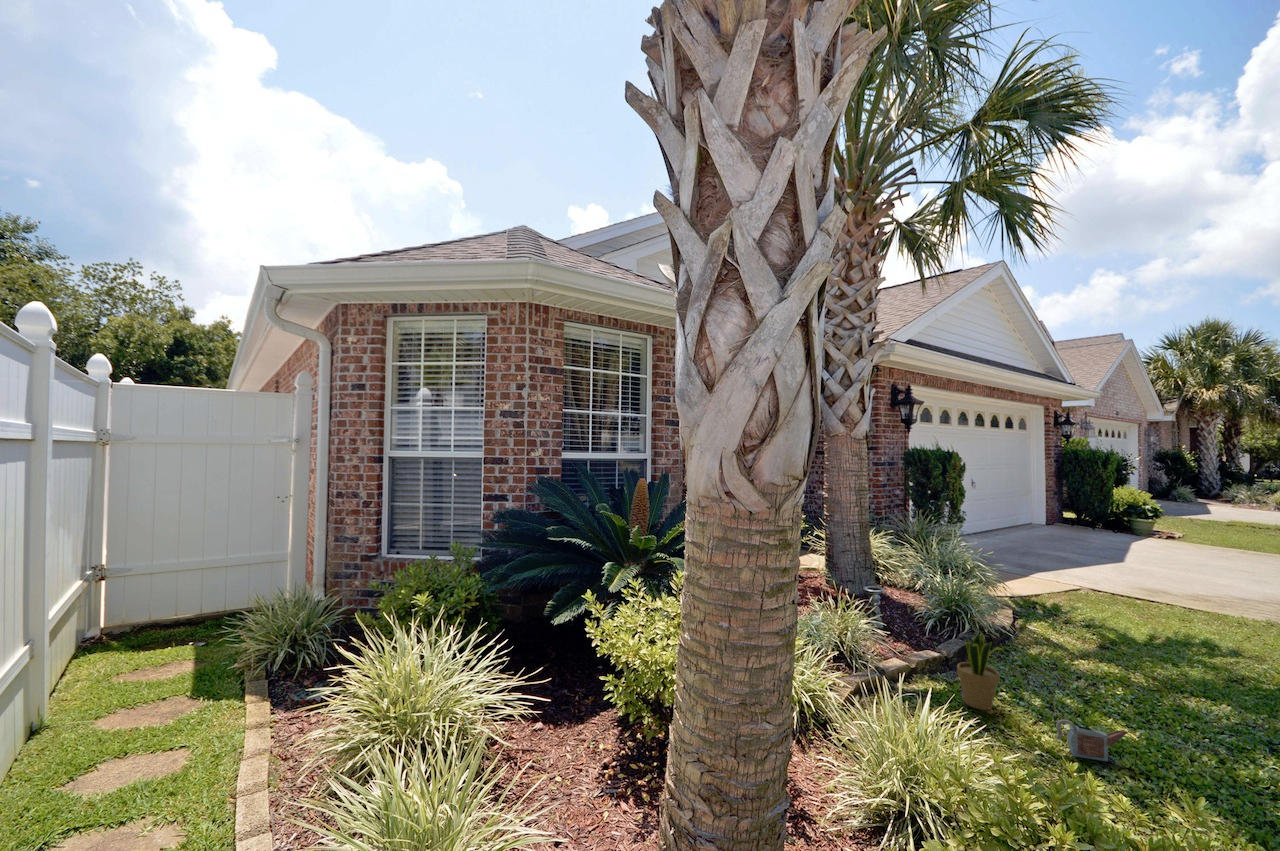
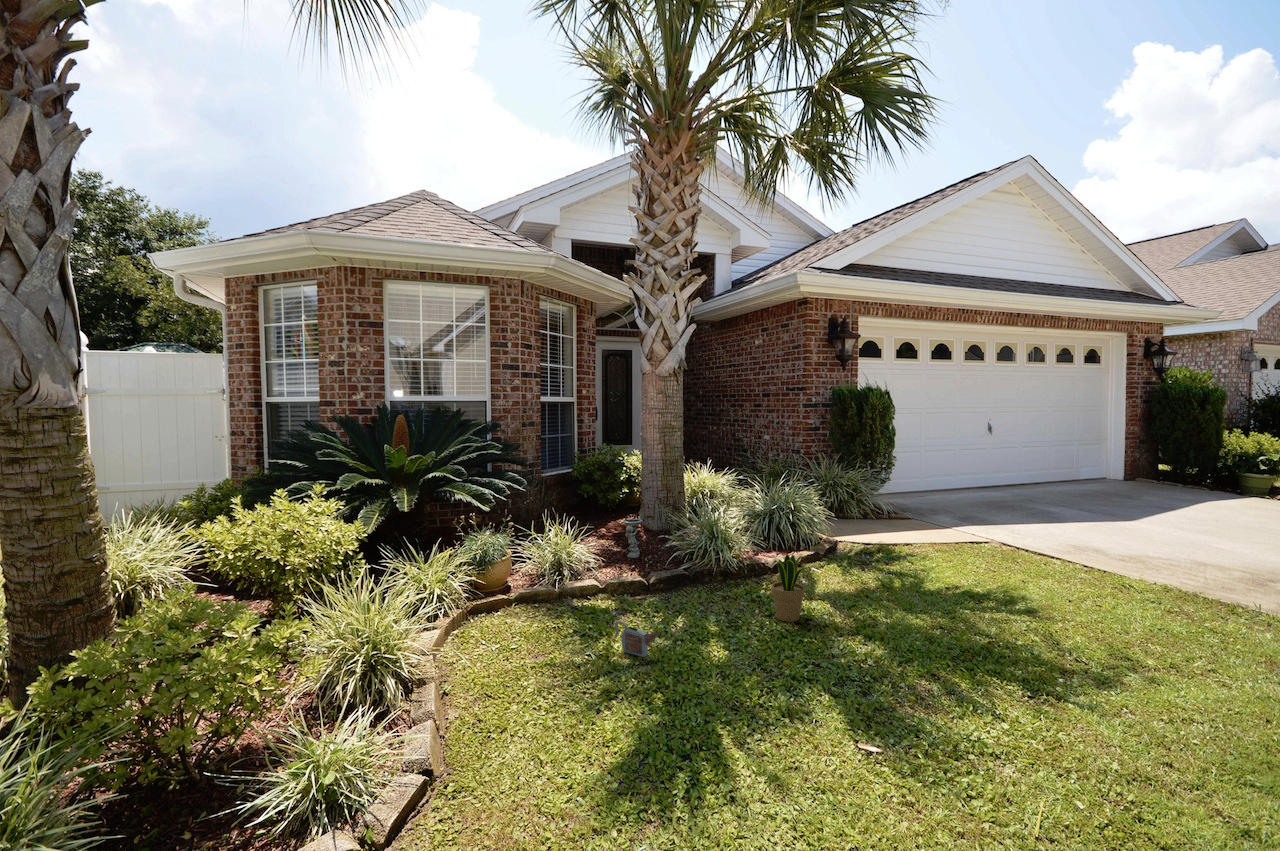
potted plant: present [957,634,1003,710] -> present [771,554,808,622]

